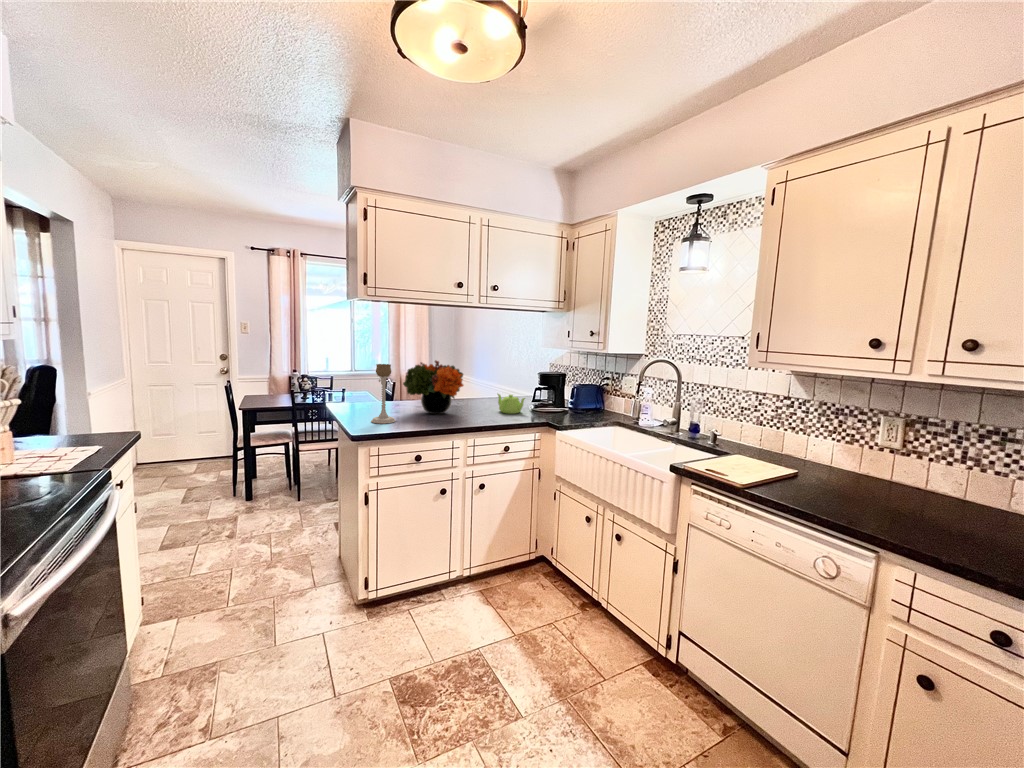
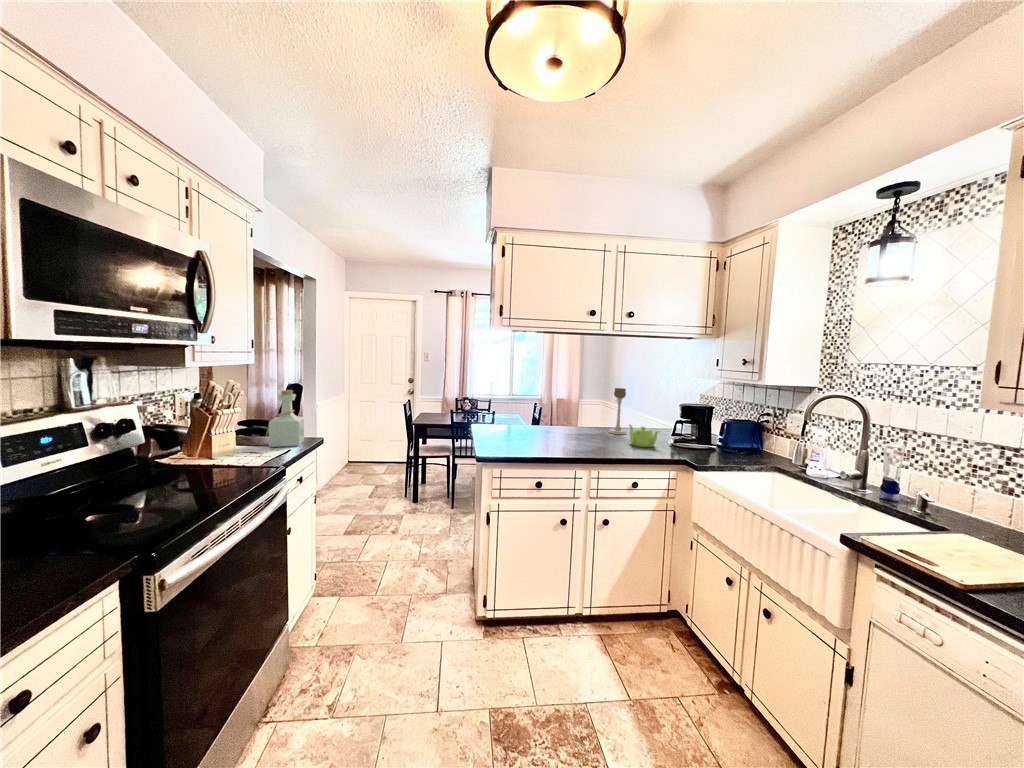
flower arrangement: present [403,360,464,414] -> none [531,388,593,441]
candle holder: present [371,364,396,424] -> present [608,388,627,434]
bottle: none [48,373,109,449] -> present [266,390,304,447]

